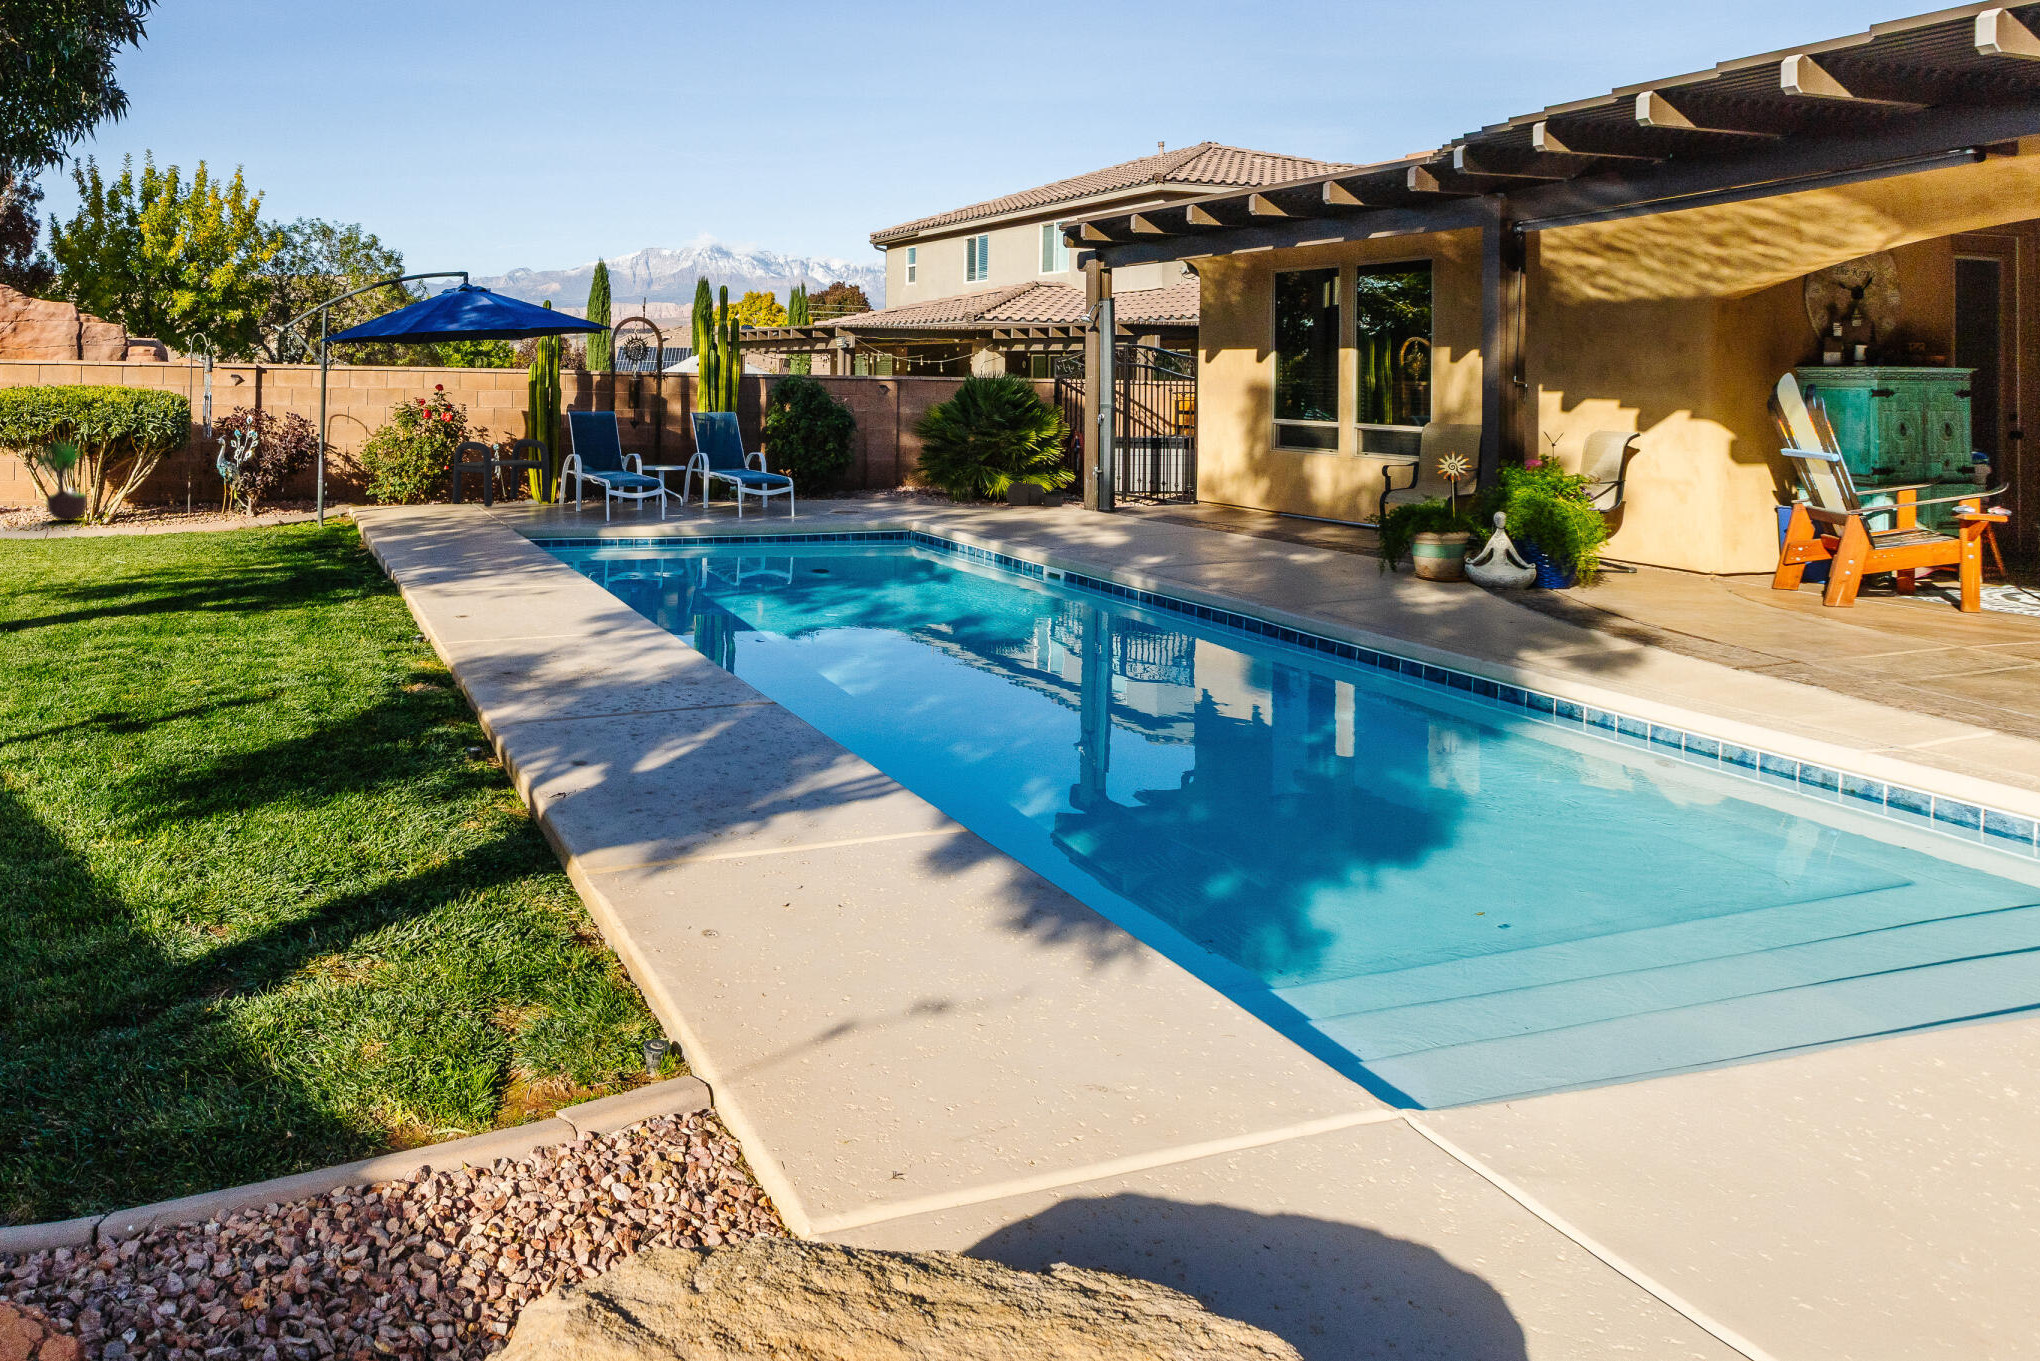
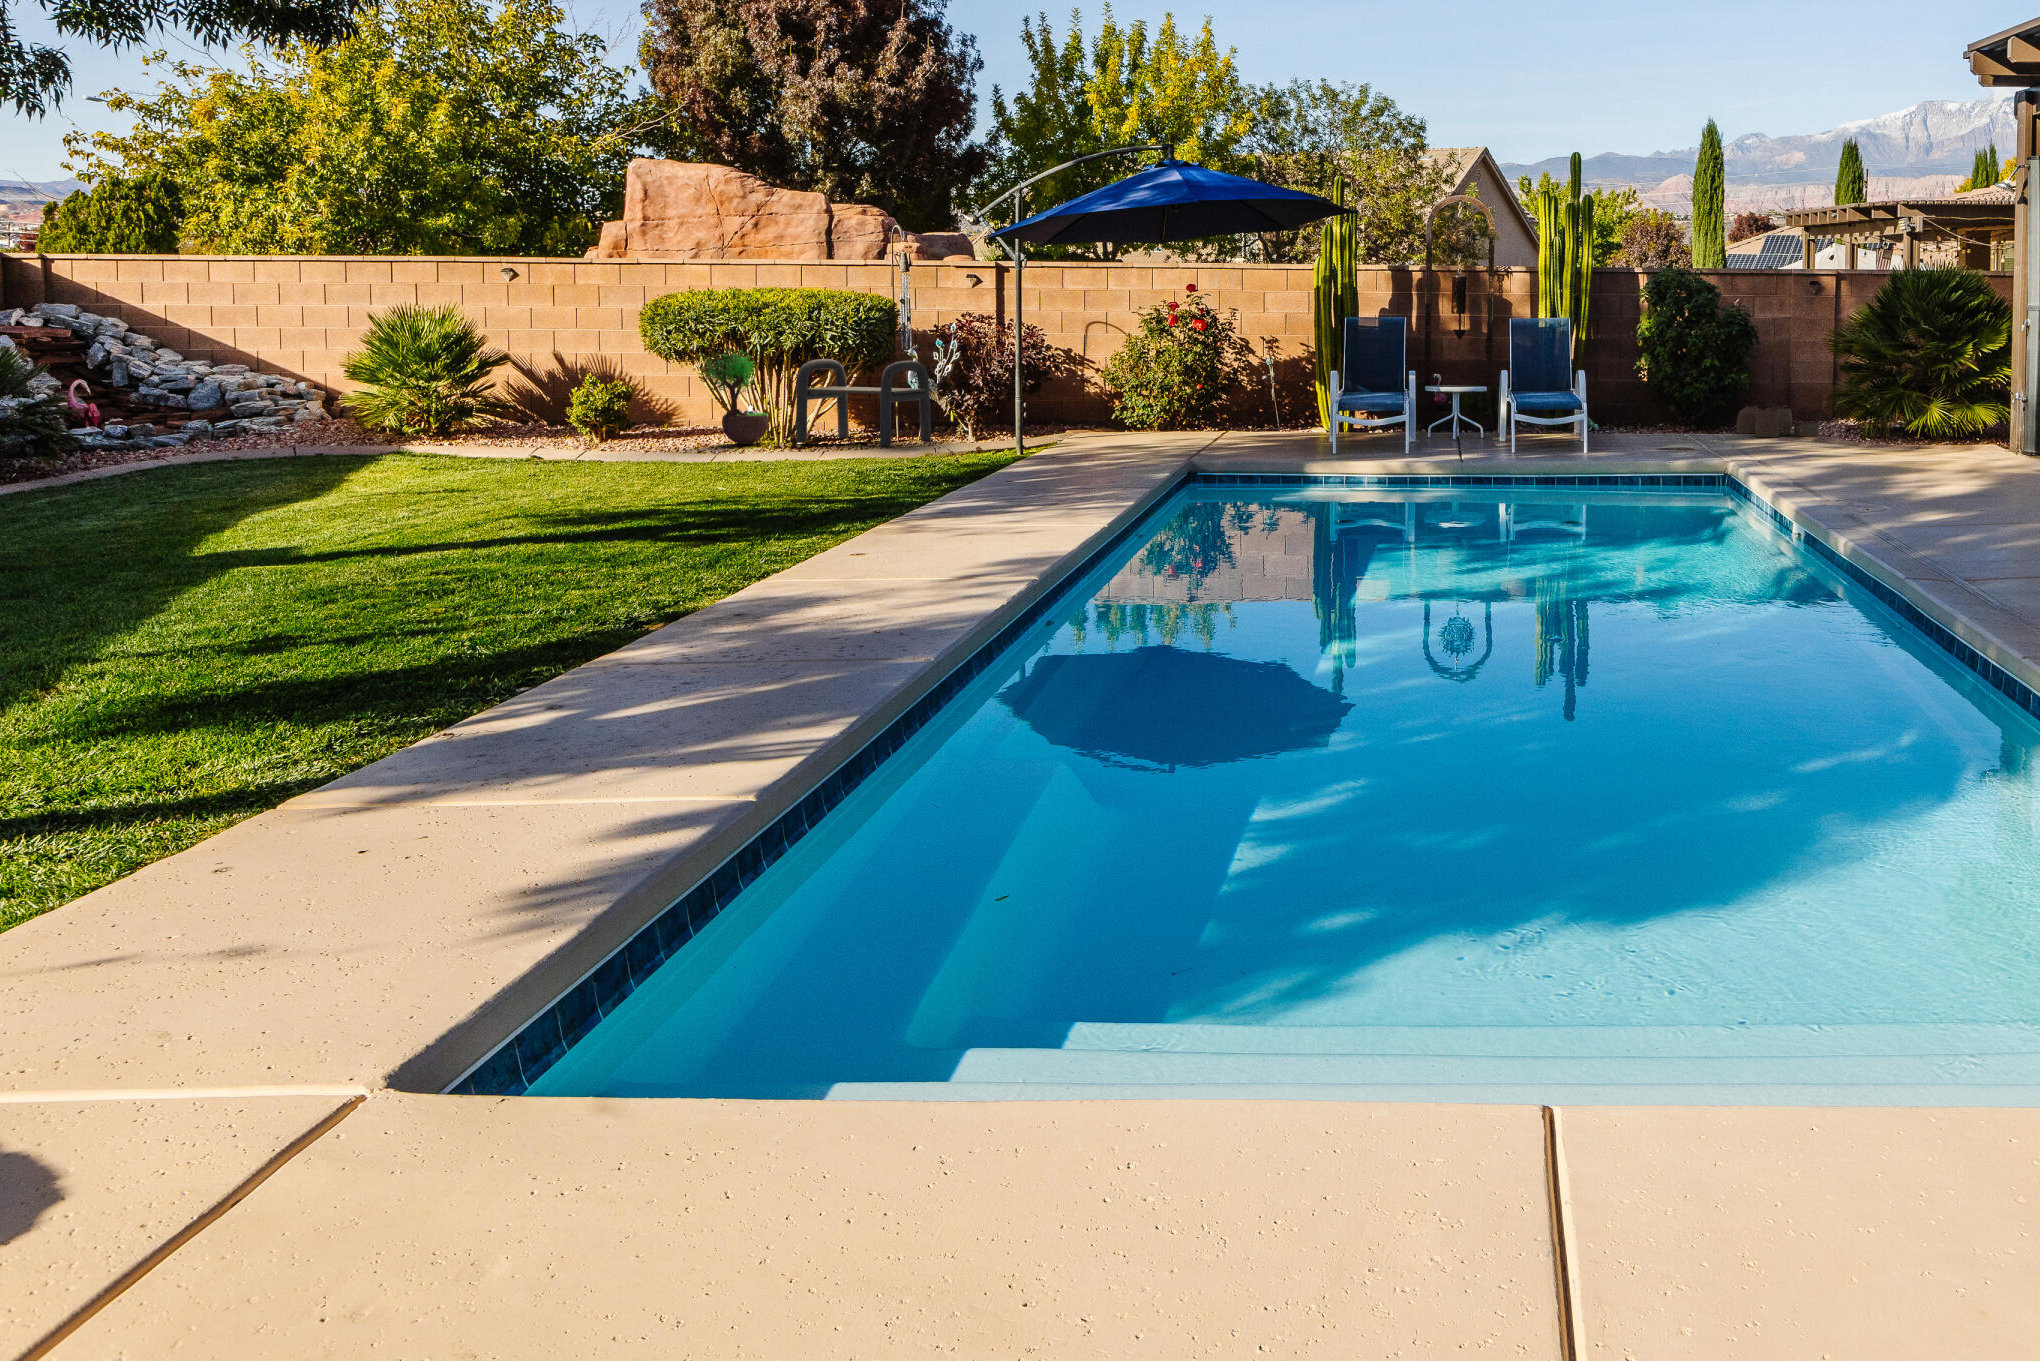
bench: present [453,439,549,507] -> present [796,359,931,446]
woven basket: present [1007,481,1062,506] -> present [1736,403,1819,437]

